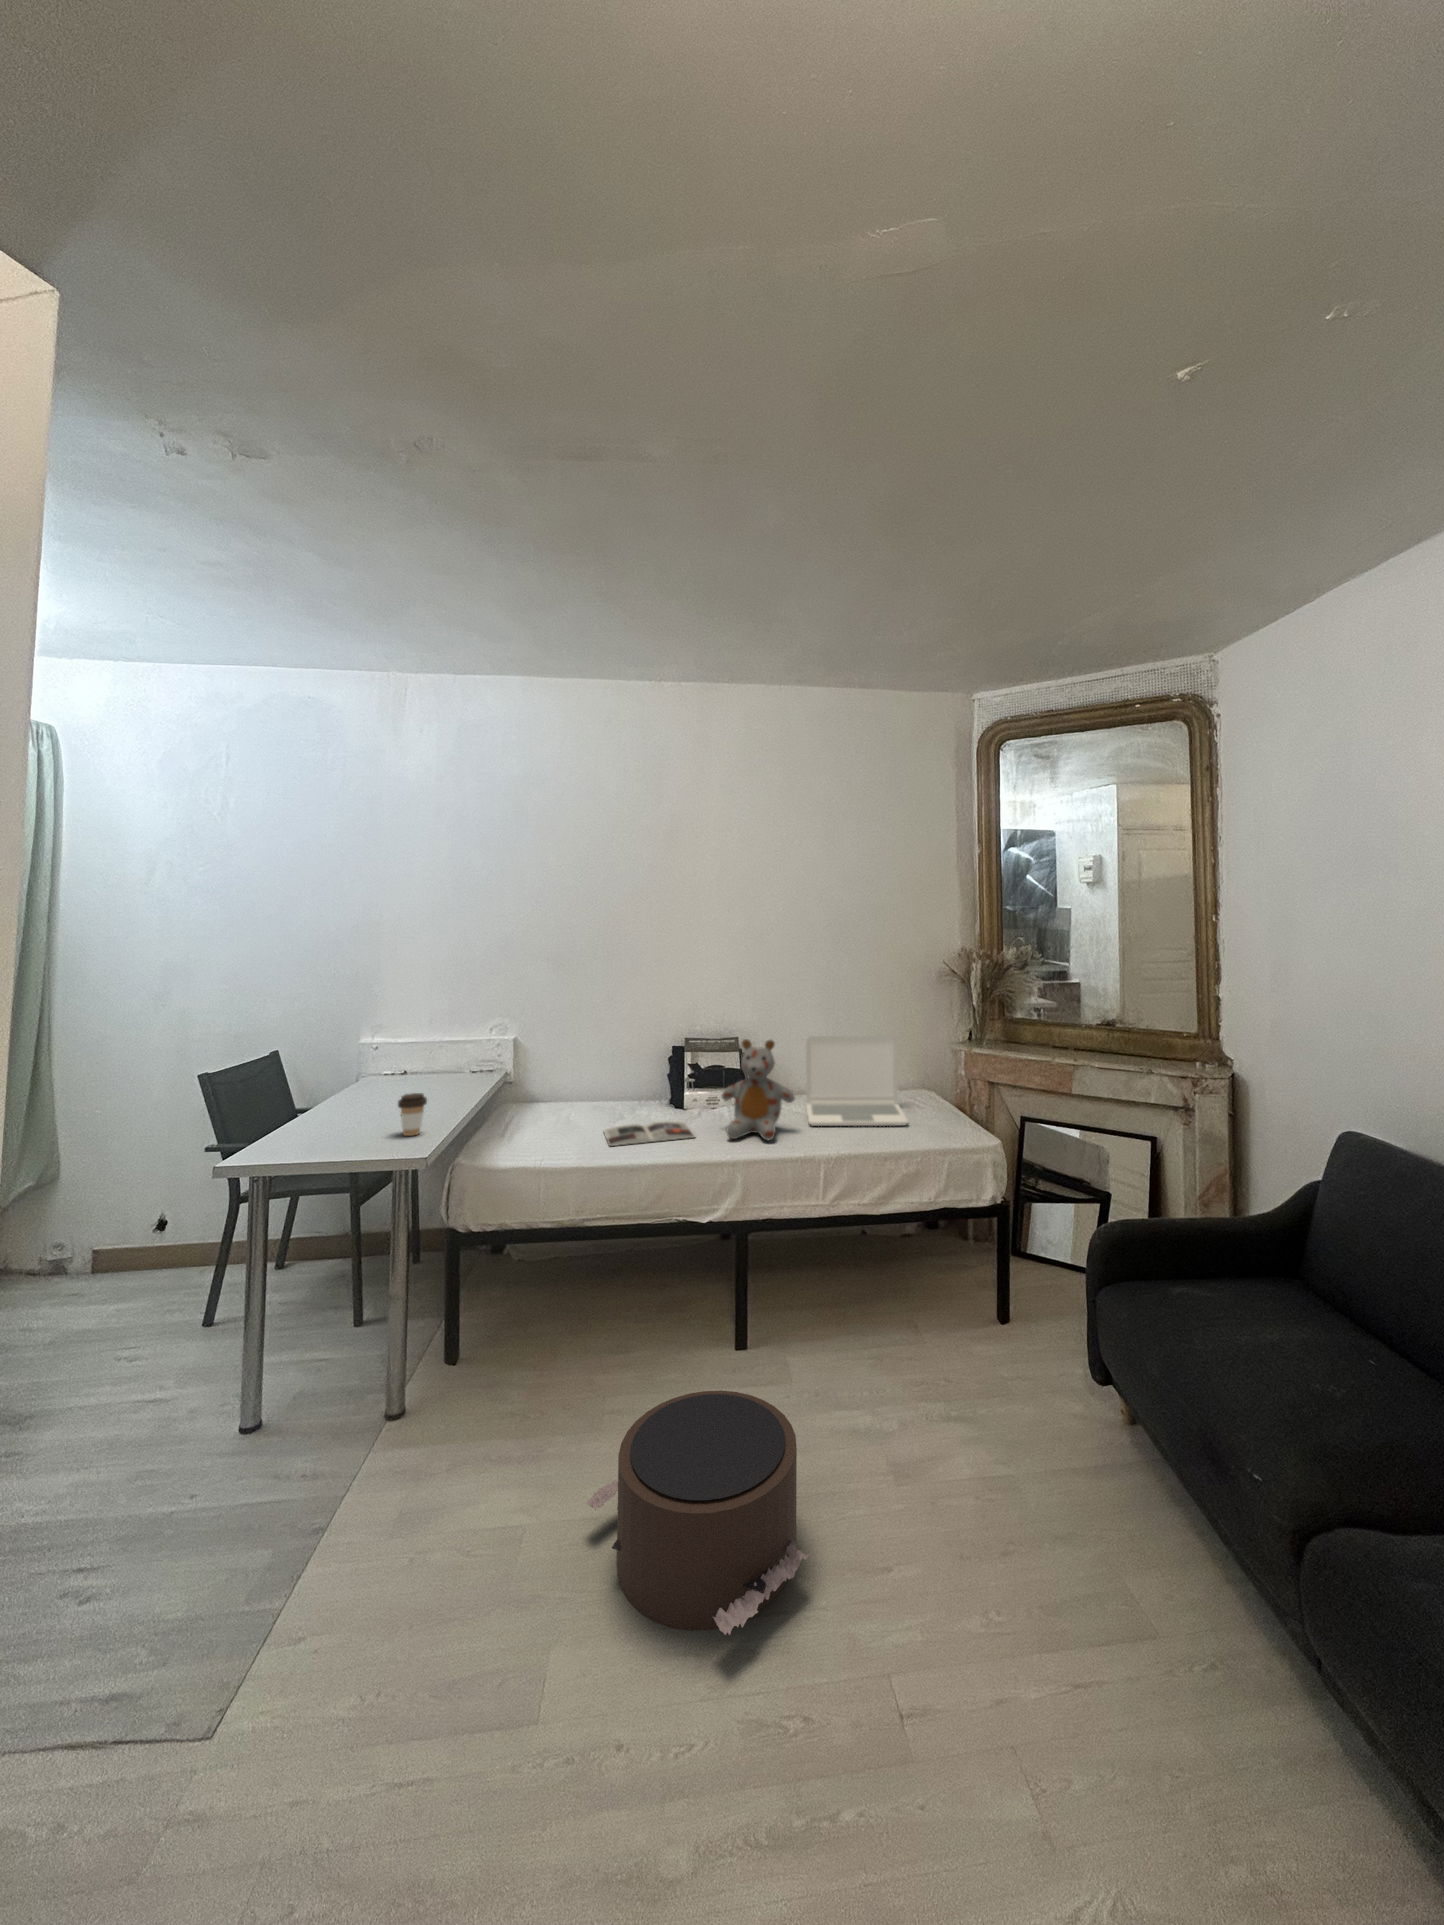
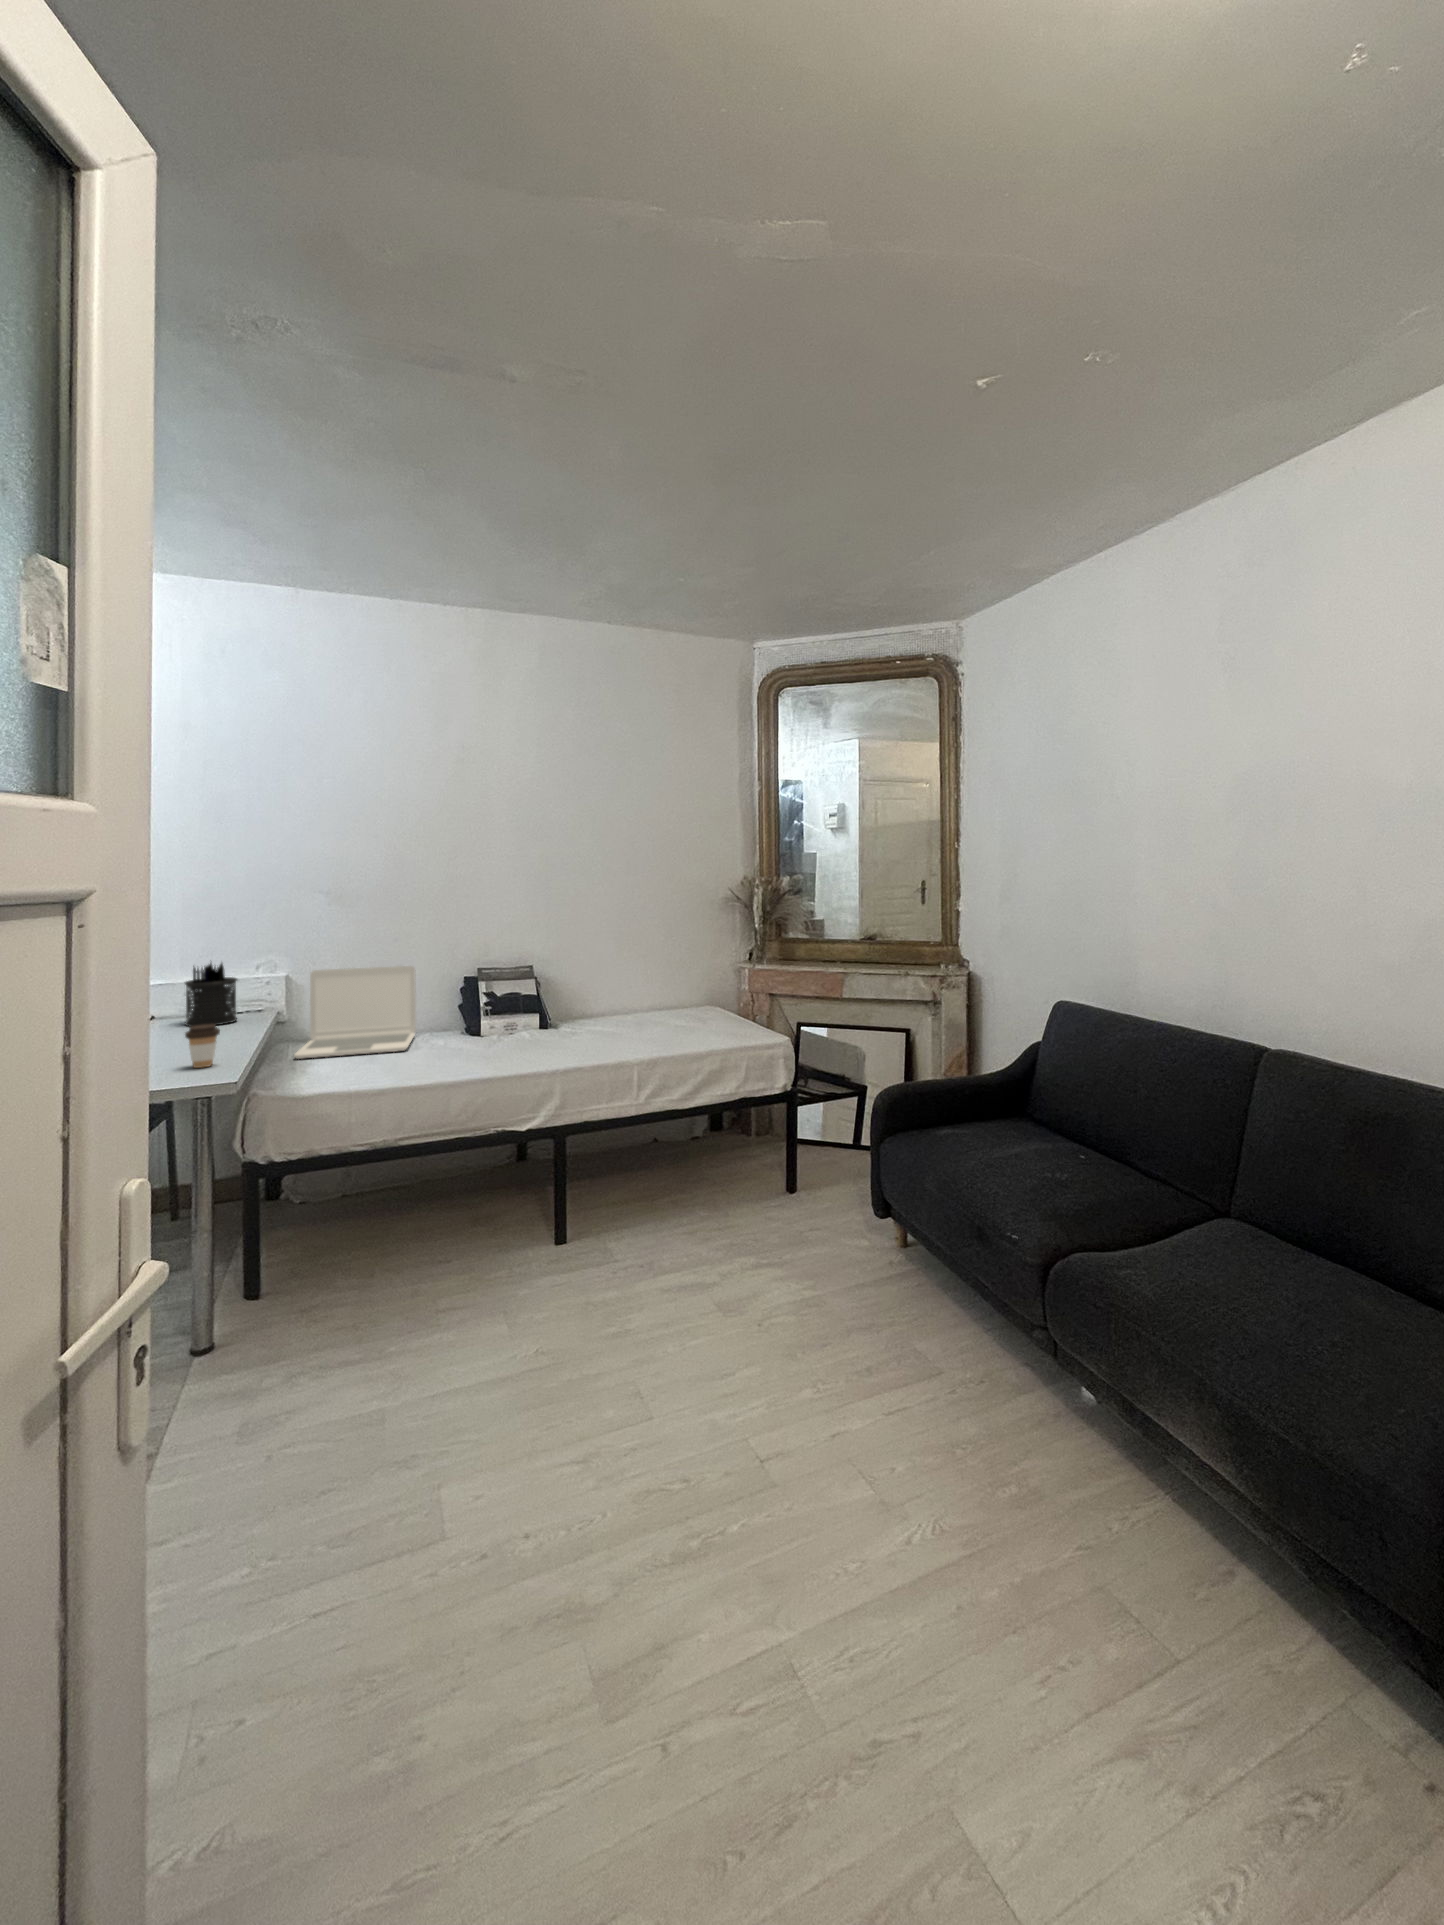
pen holder: none [429,1020,474,1083] -> present [185,963,237,1027]
laptop: present [806,1036,908,1126] -> present [294,966,416,1059]
stuffed bear: present [722,1039,795,1140] -> none [528,961,602,1054]
magazine: present [604,1121,696,1146] -> none [404,1046,506,1070]
pouf: present [587,1390,809,1635] -> none [445,1251,657,1427]

